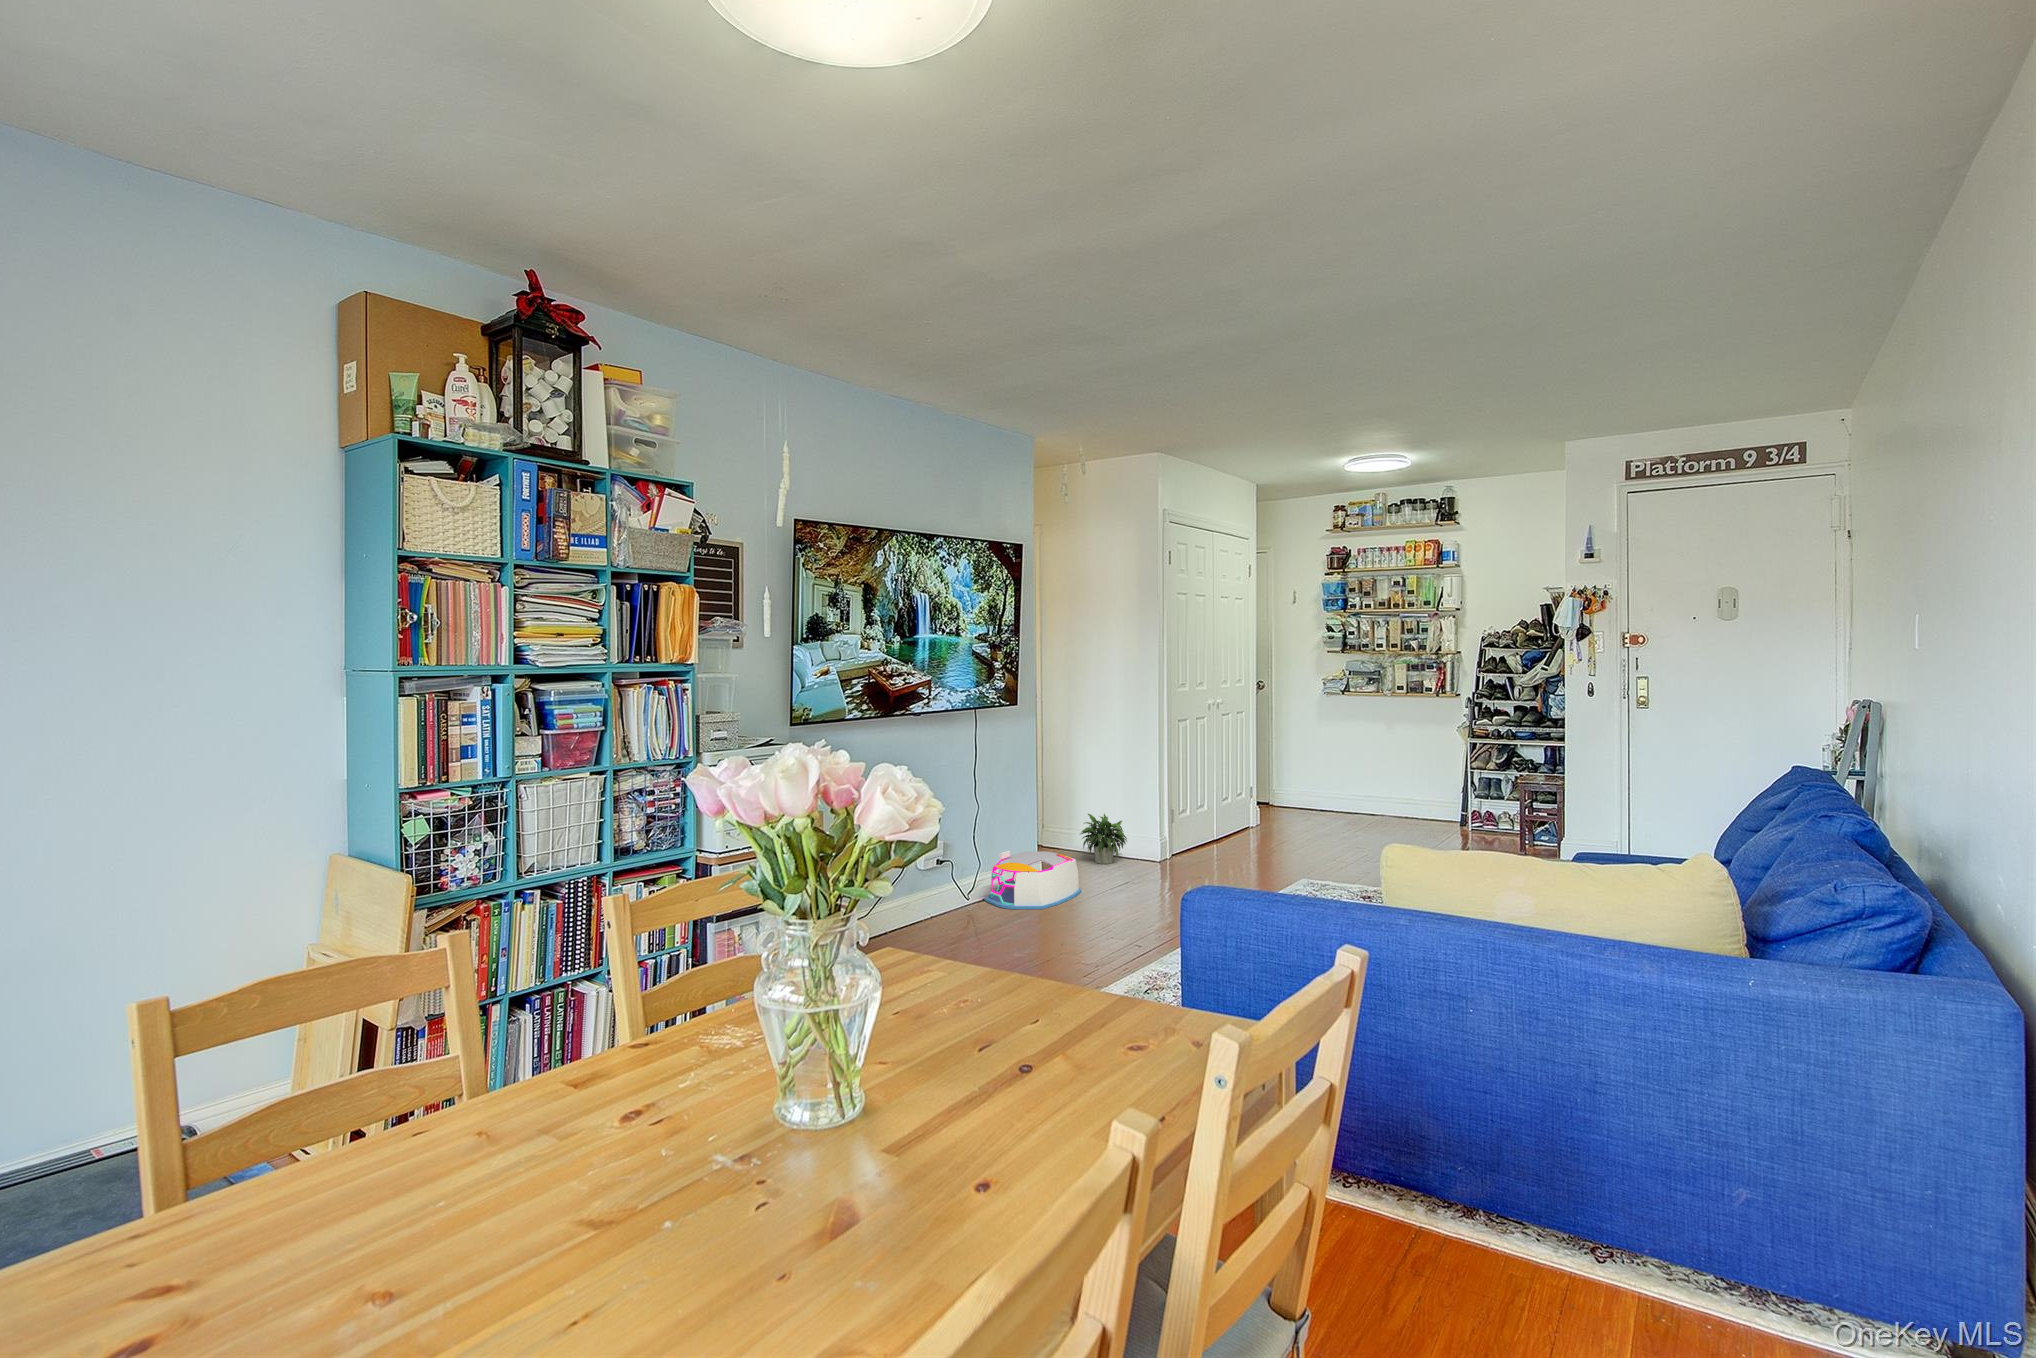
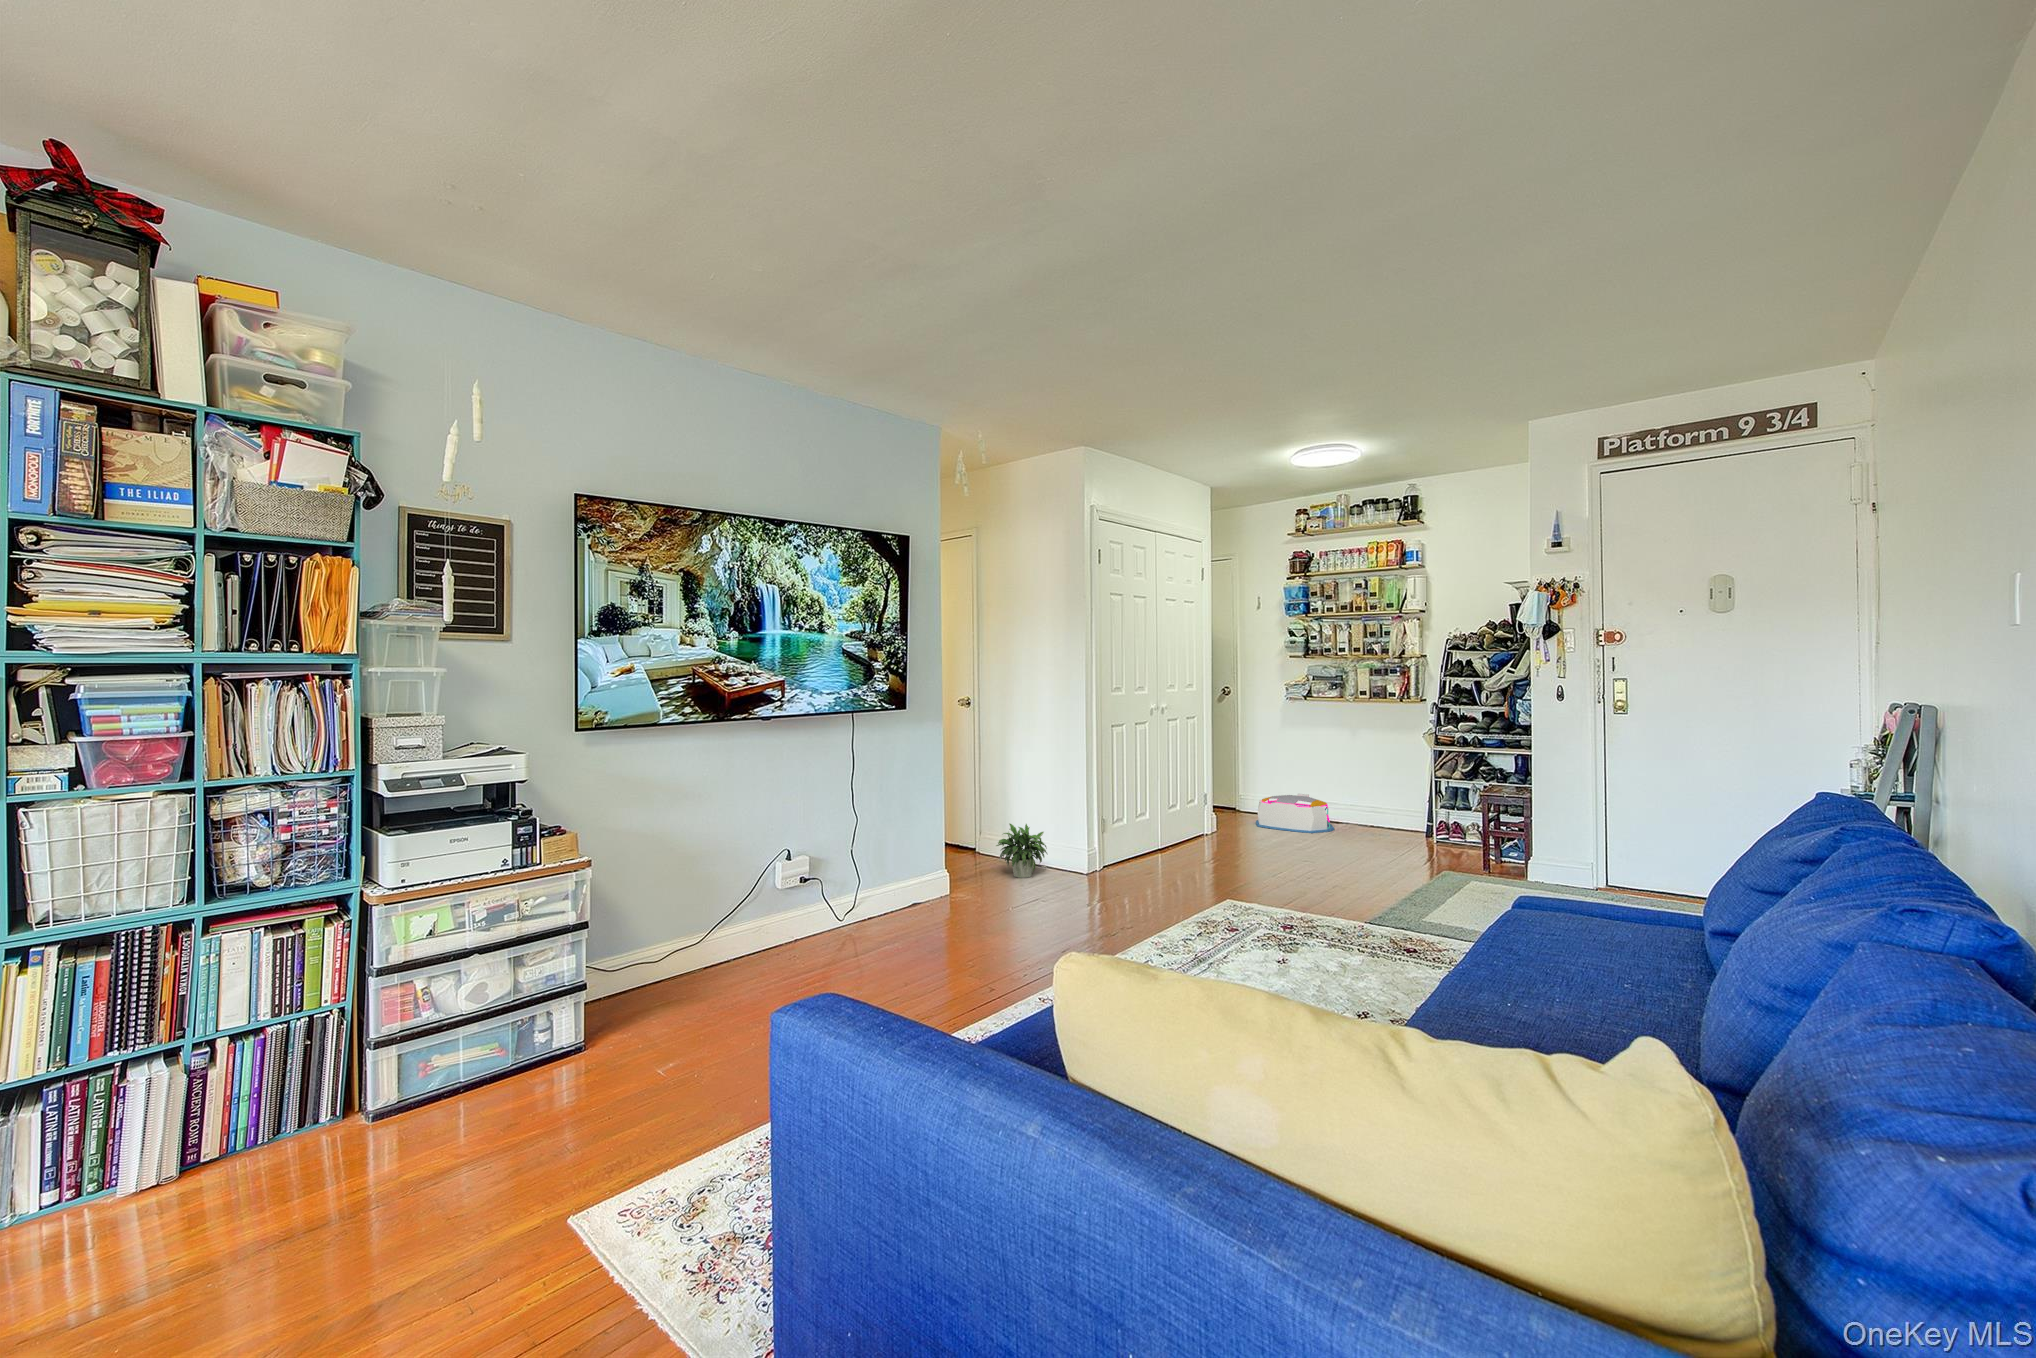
storage bin: present [985,851,1082,909] -> present [1256,794,1334,833]

